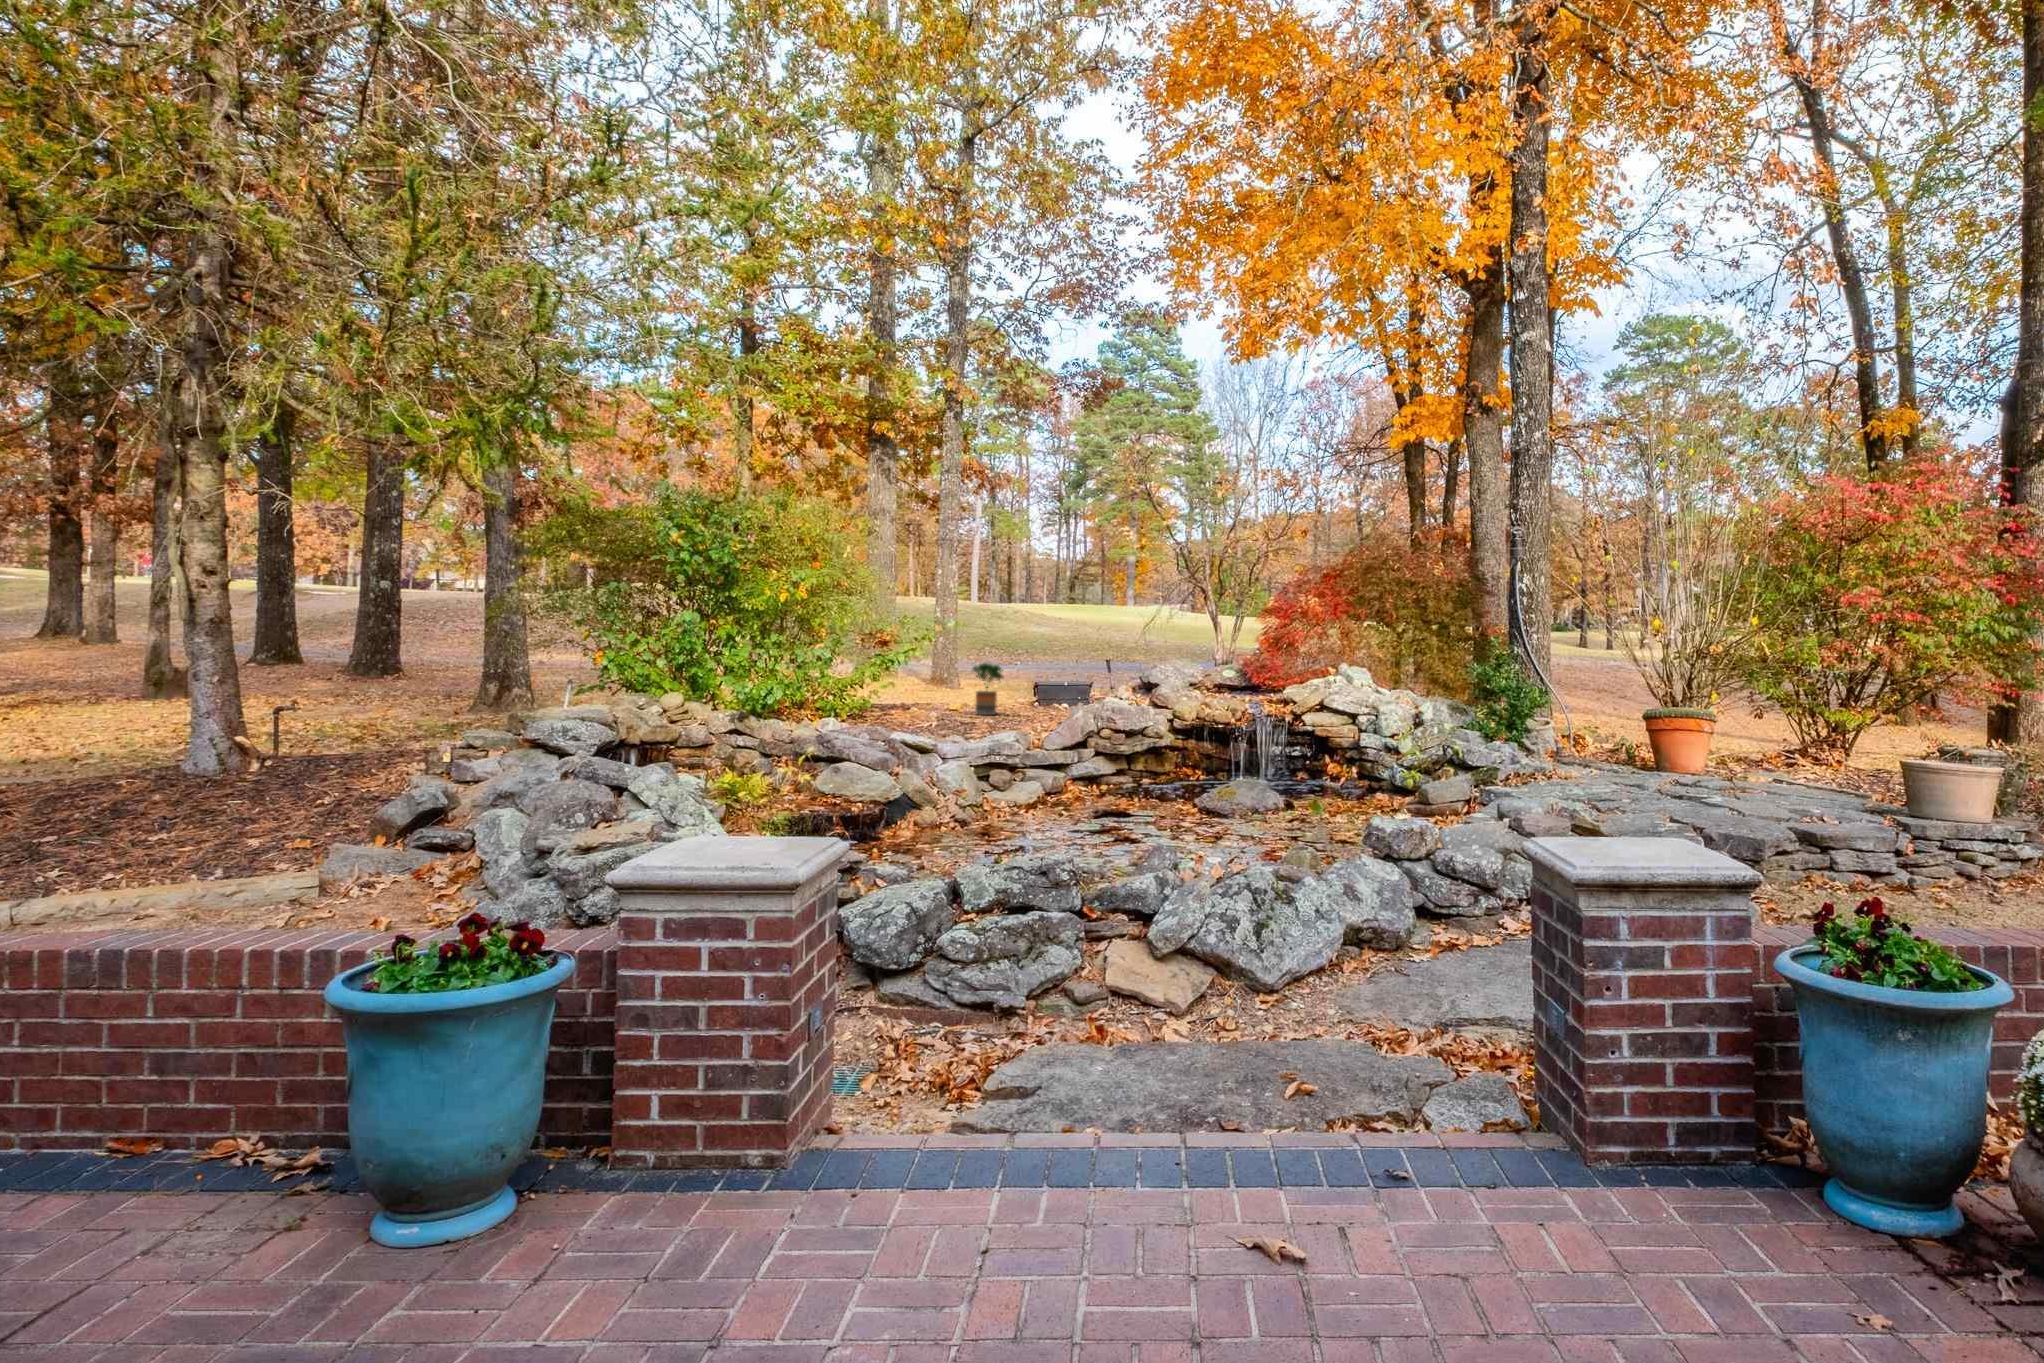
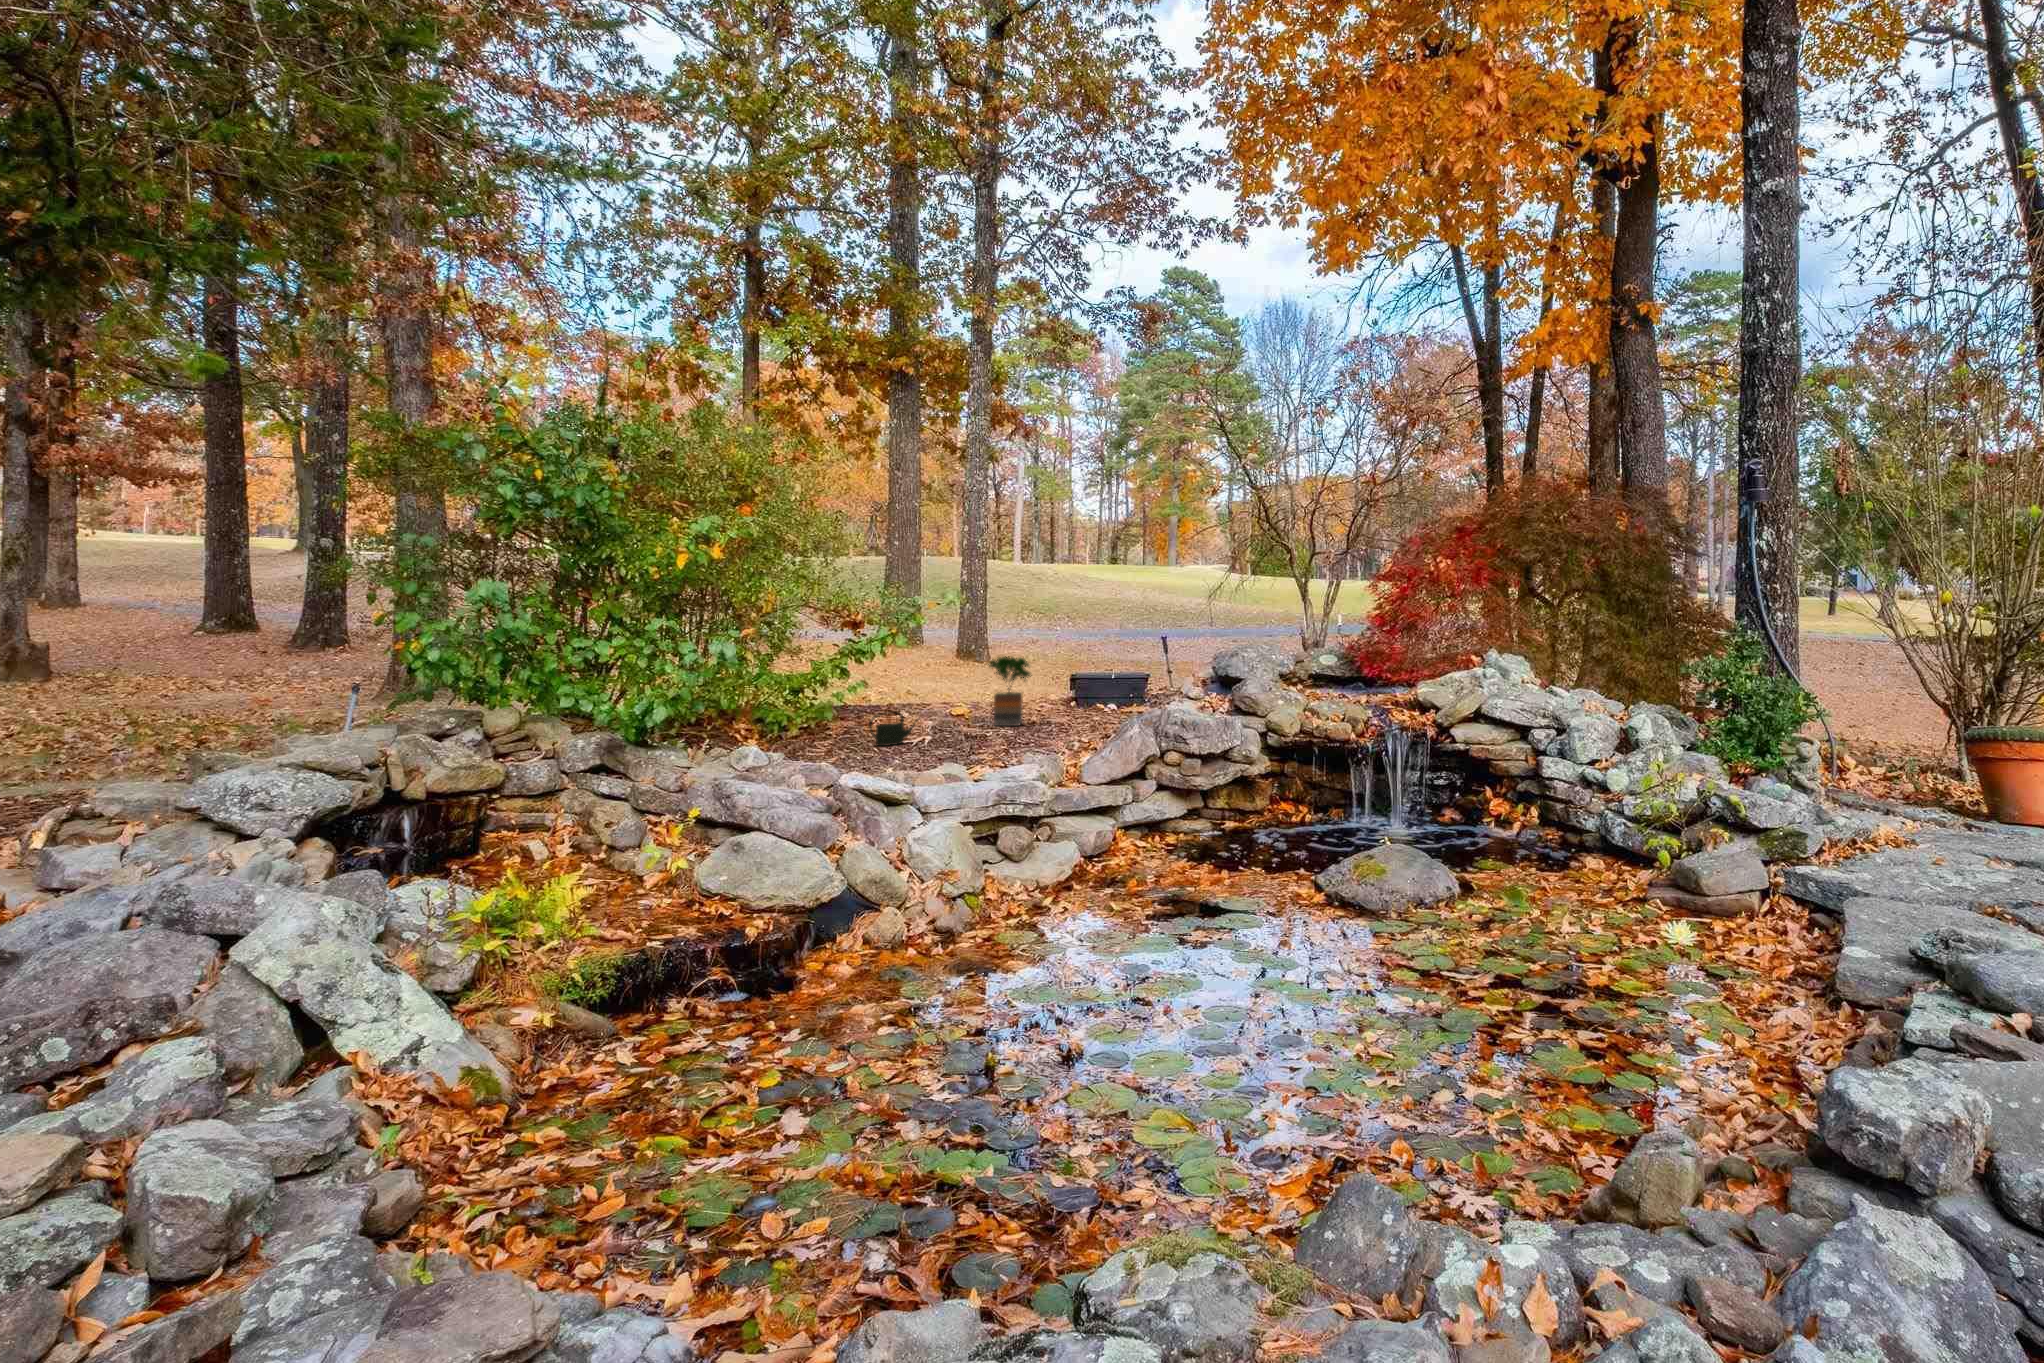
watering can: none [889,698,925,722] -> present [869,712,918,746]

